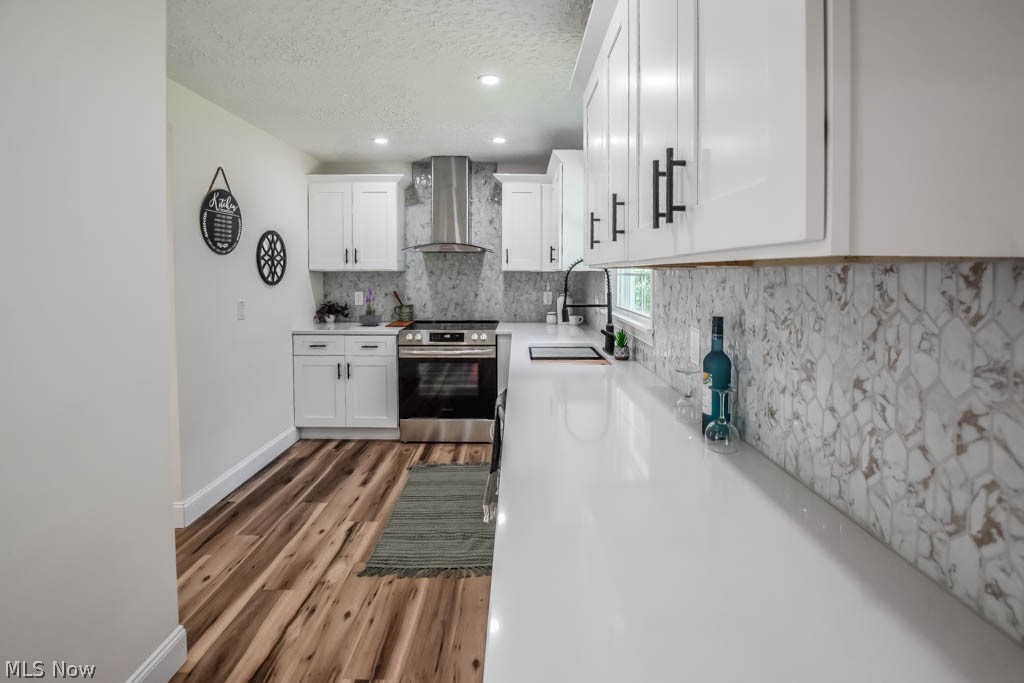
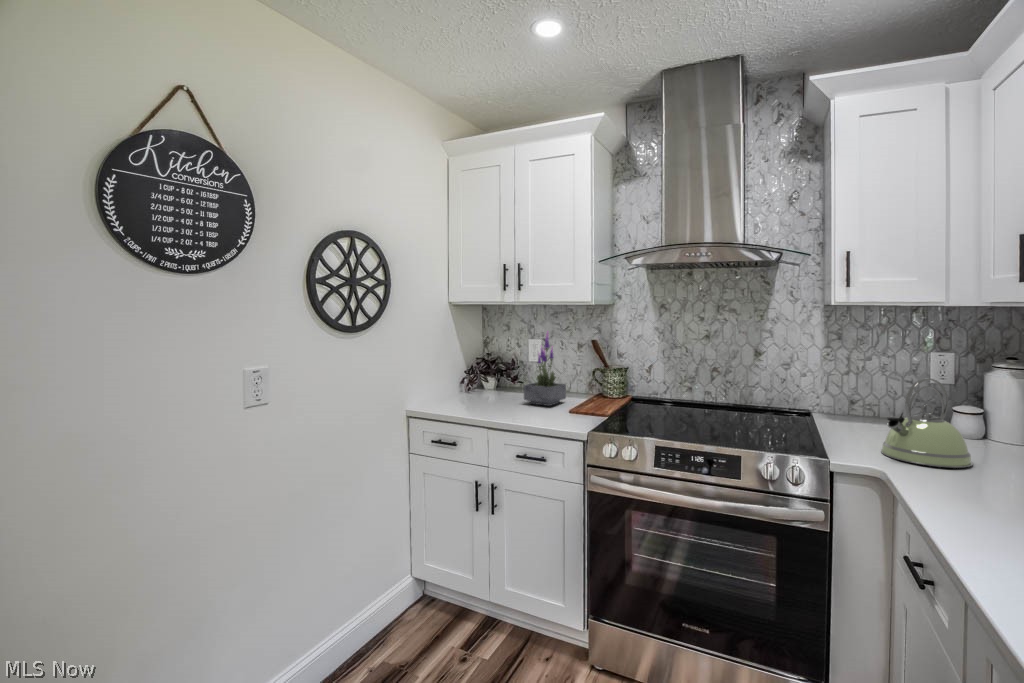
kettle: none [515,299,542,330] -> present [881,378,972,468]

